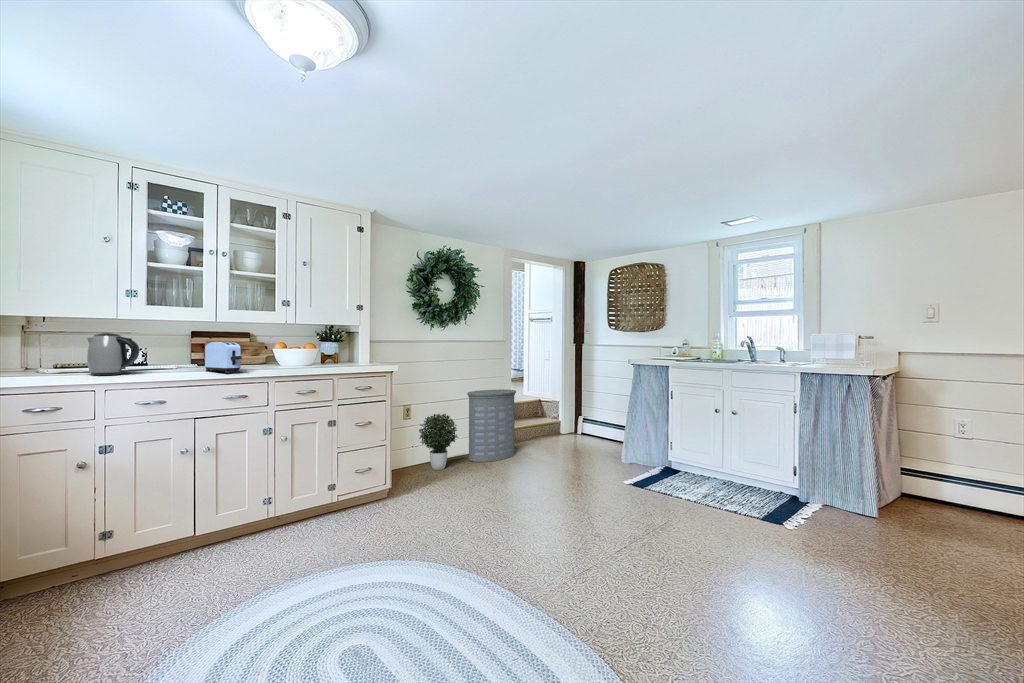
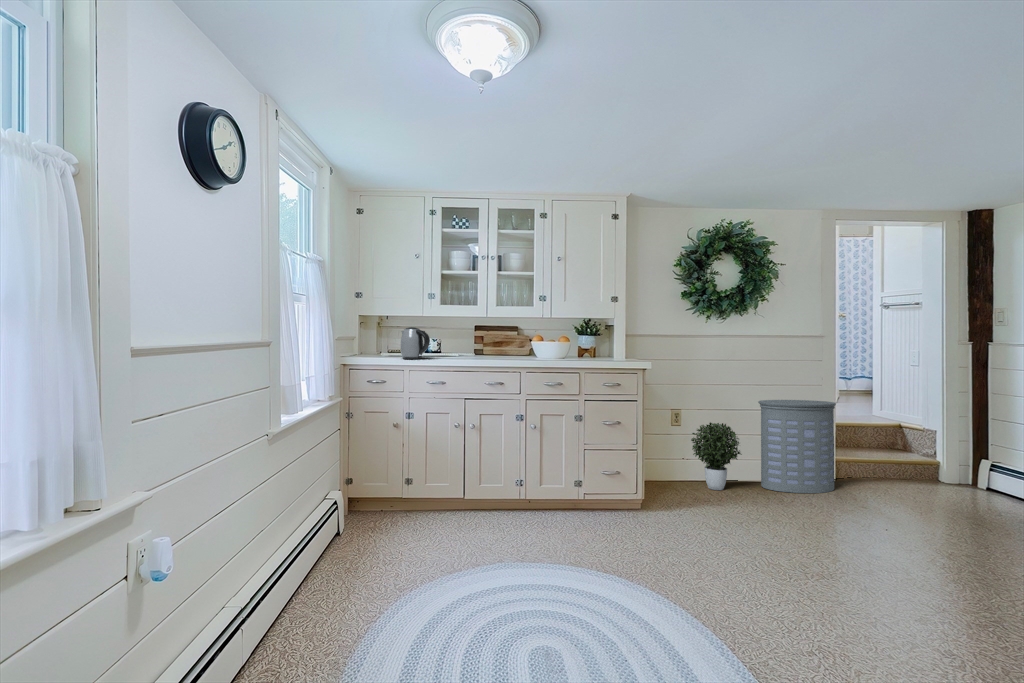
toaster: present [204,342,242,373] -> none [475,334,496,360]

